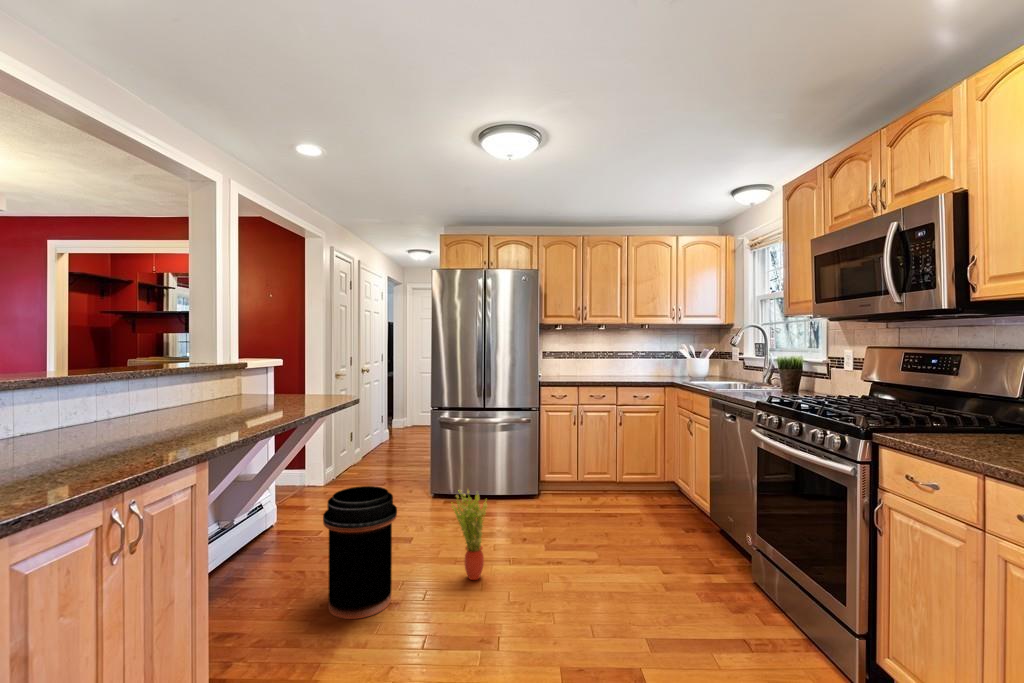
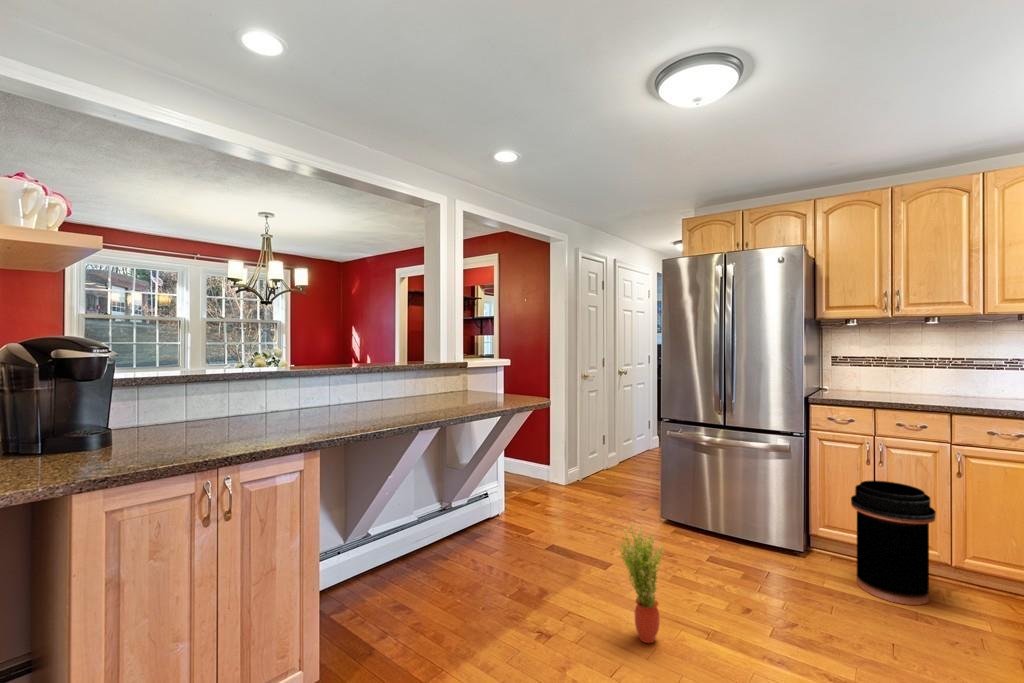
trash can: present [323,486,397,619] -> present [851,481,936,605]

